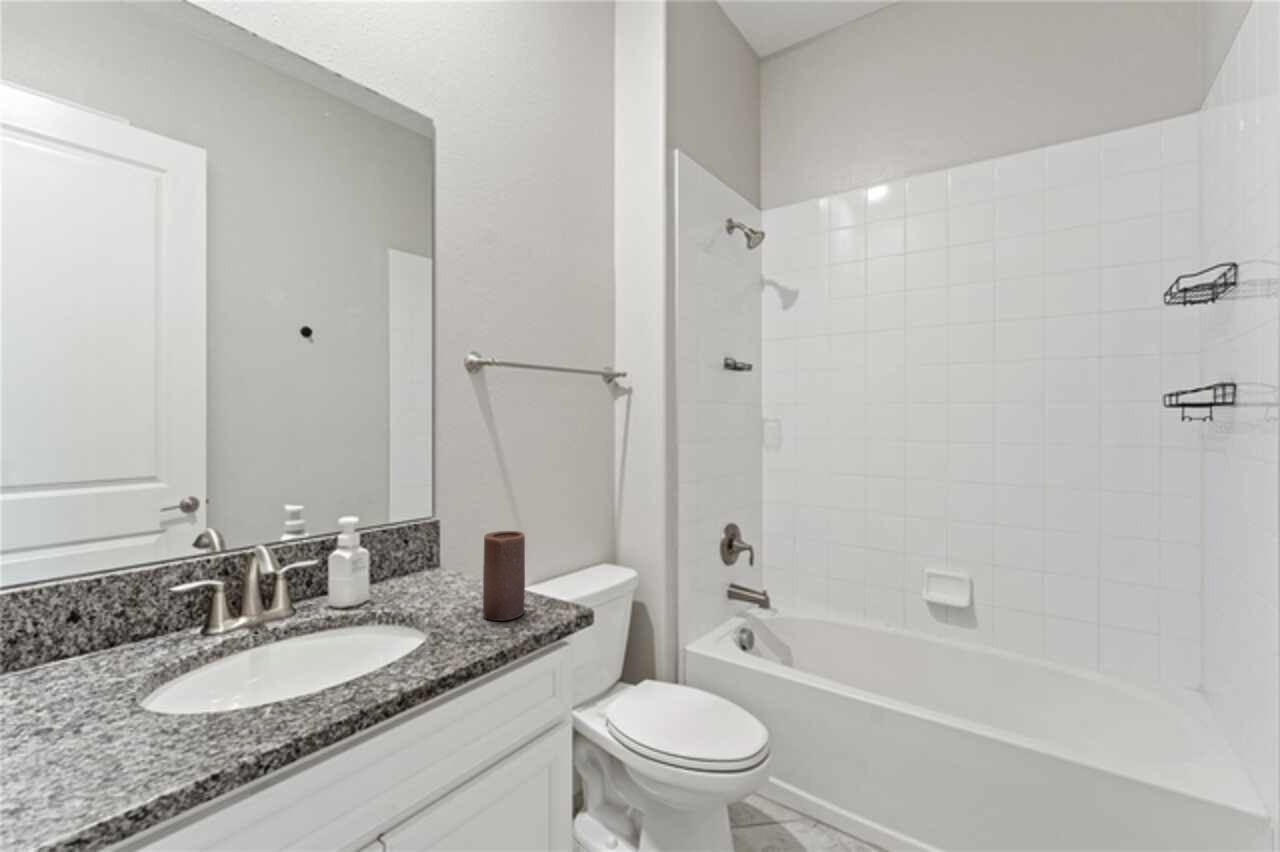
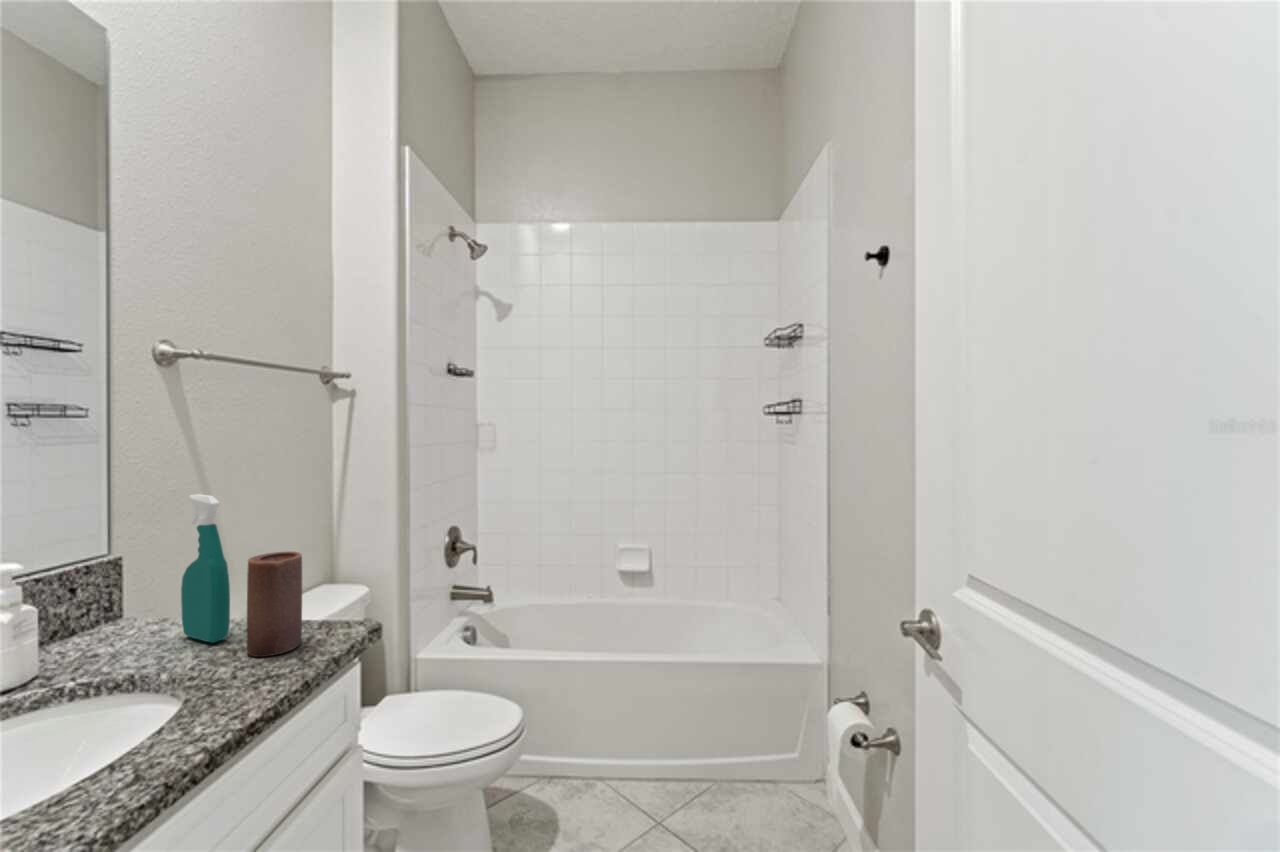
spray bottle: none [459,476,483,600] -> present [181,494,230,642]

